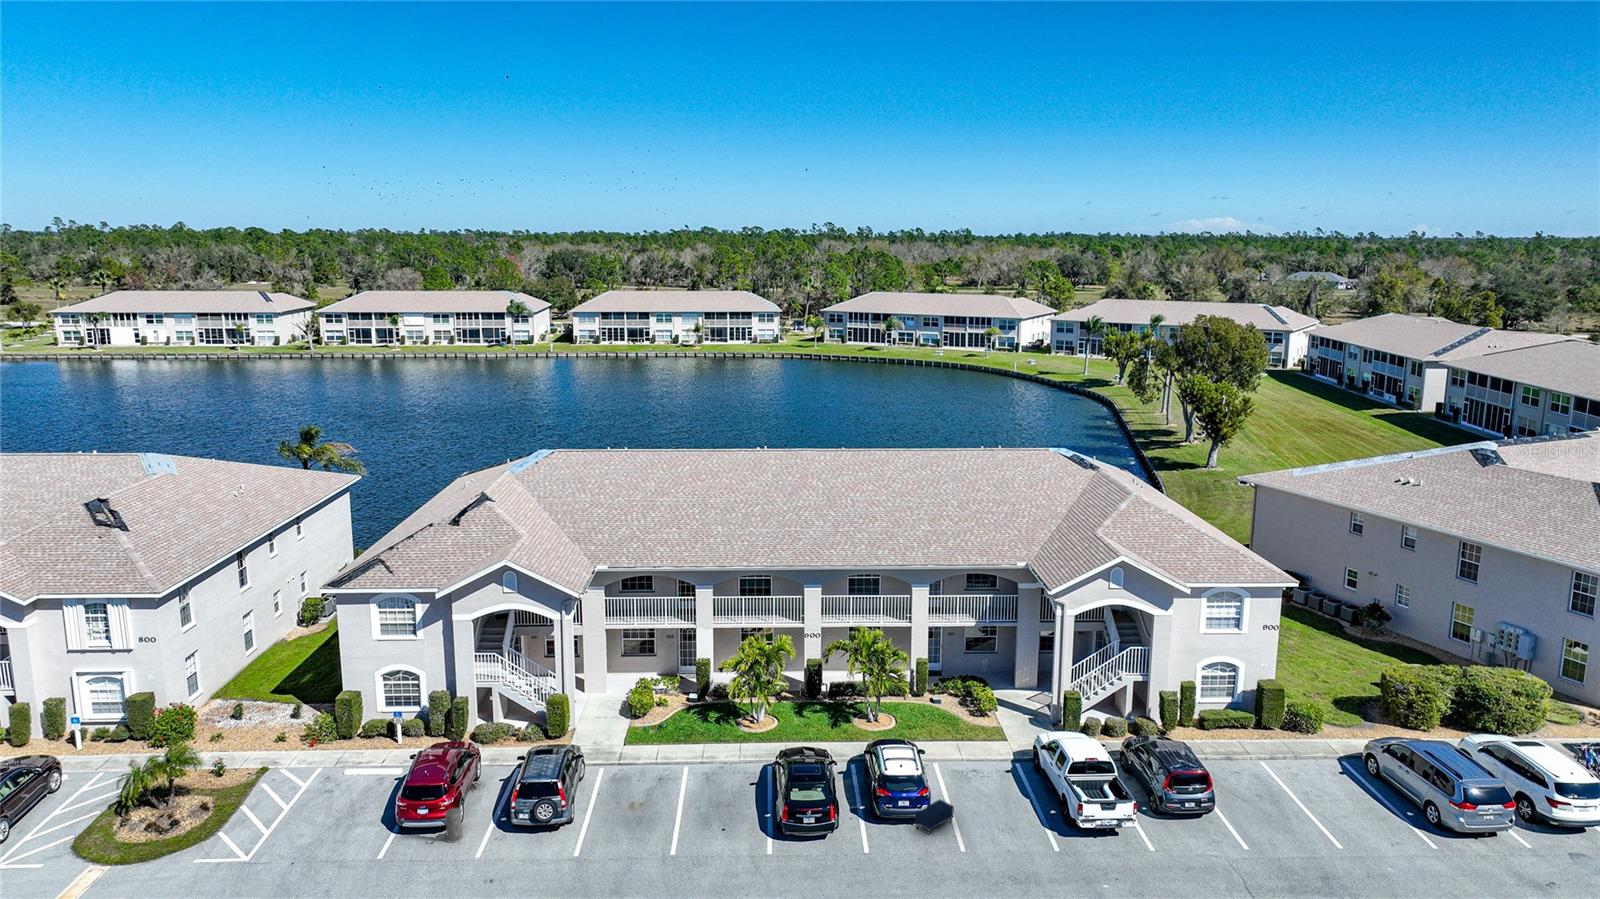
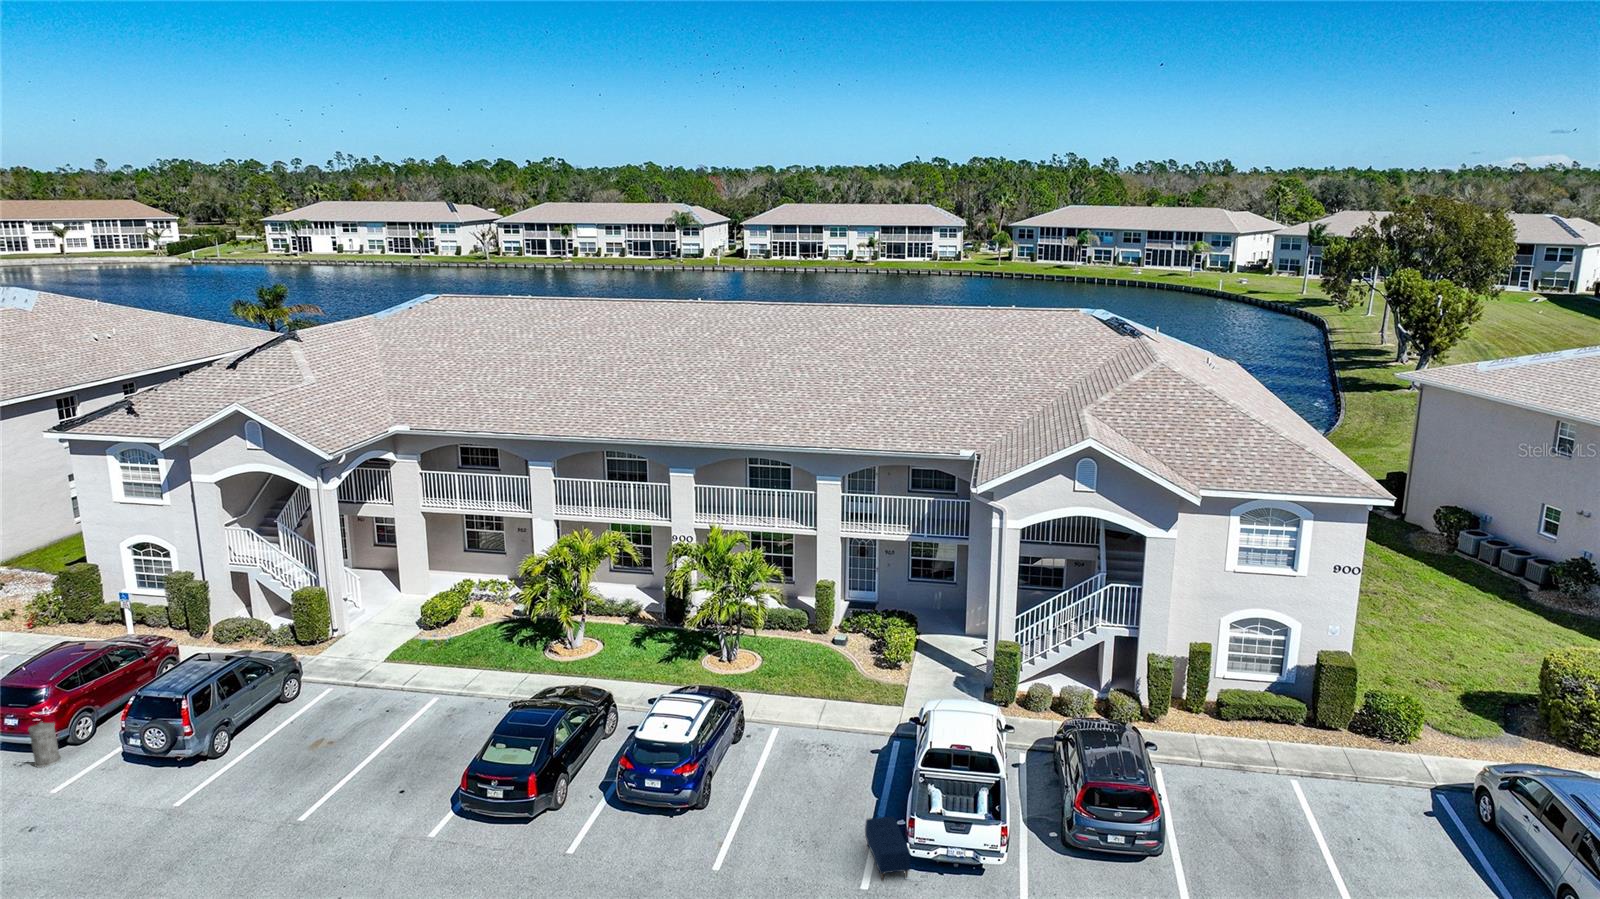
bench: present [915,800,954,834] -> present [865,817,911,881]

